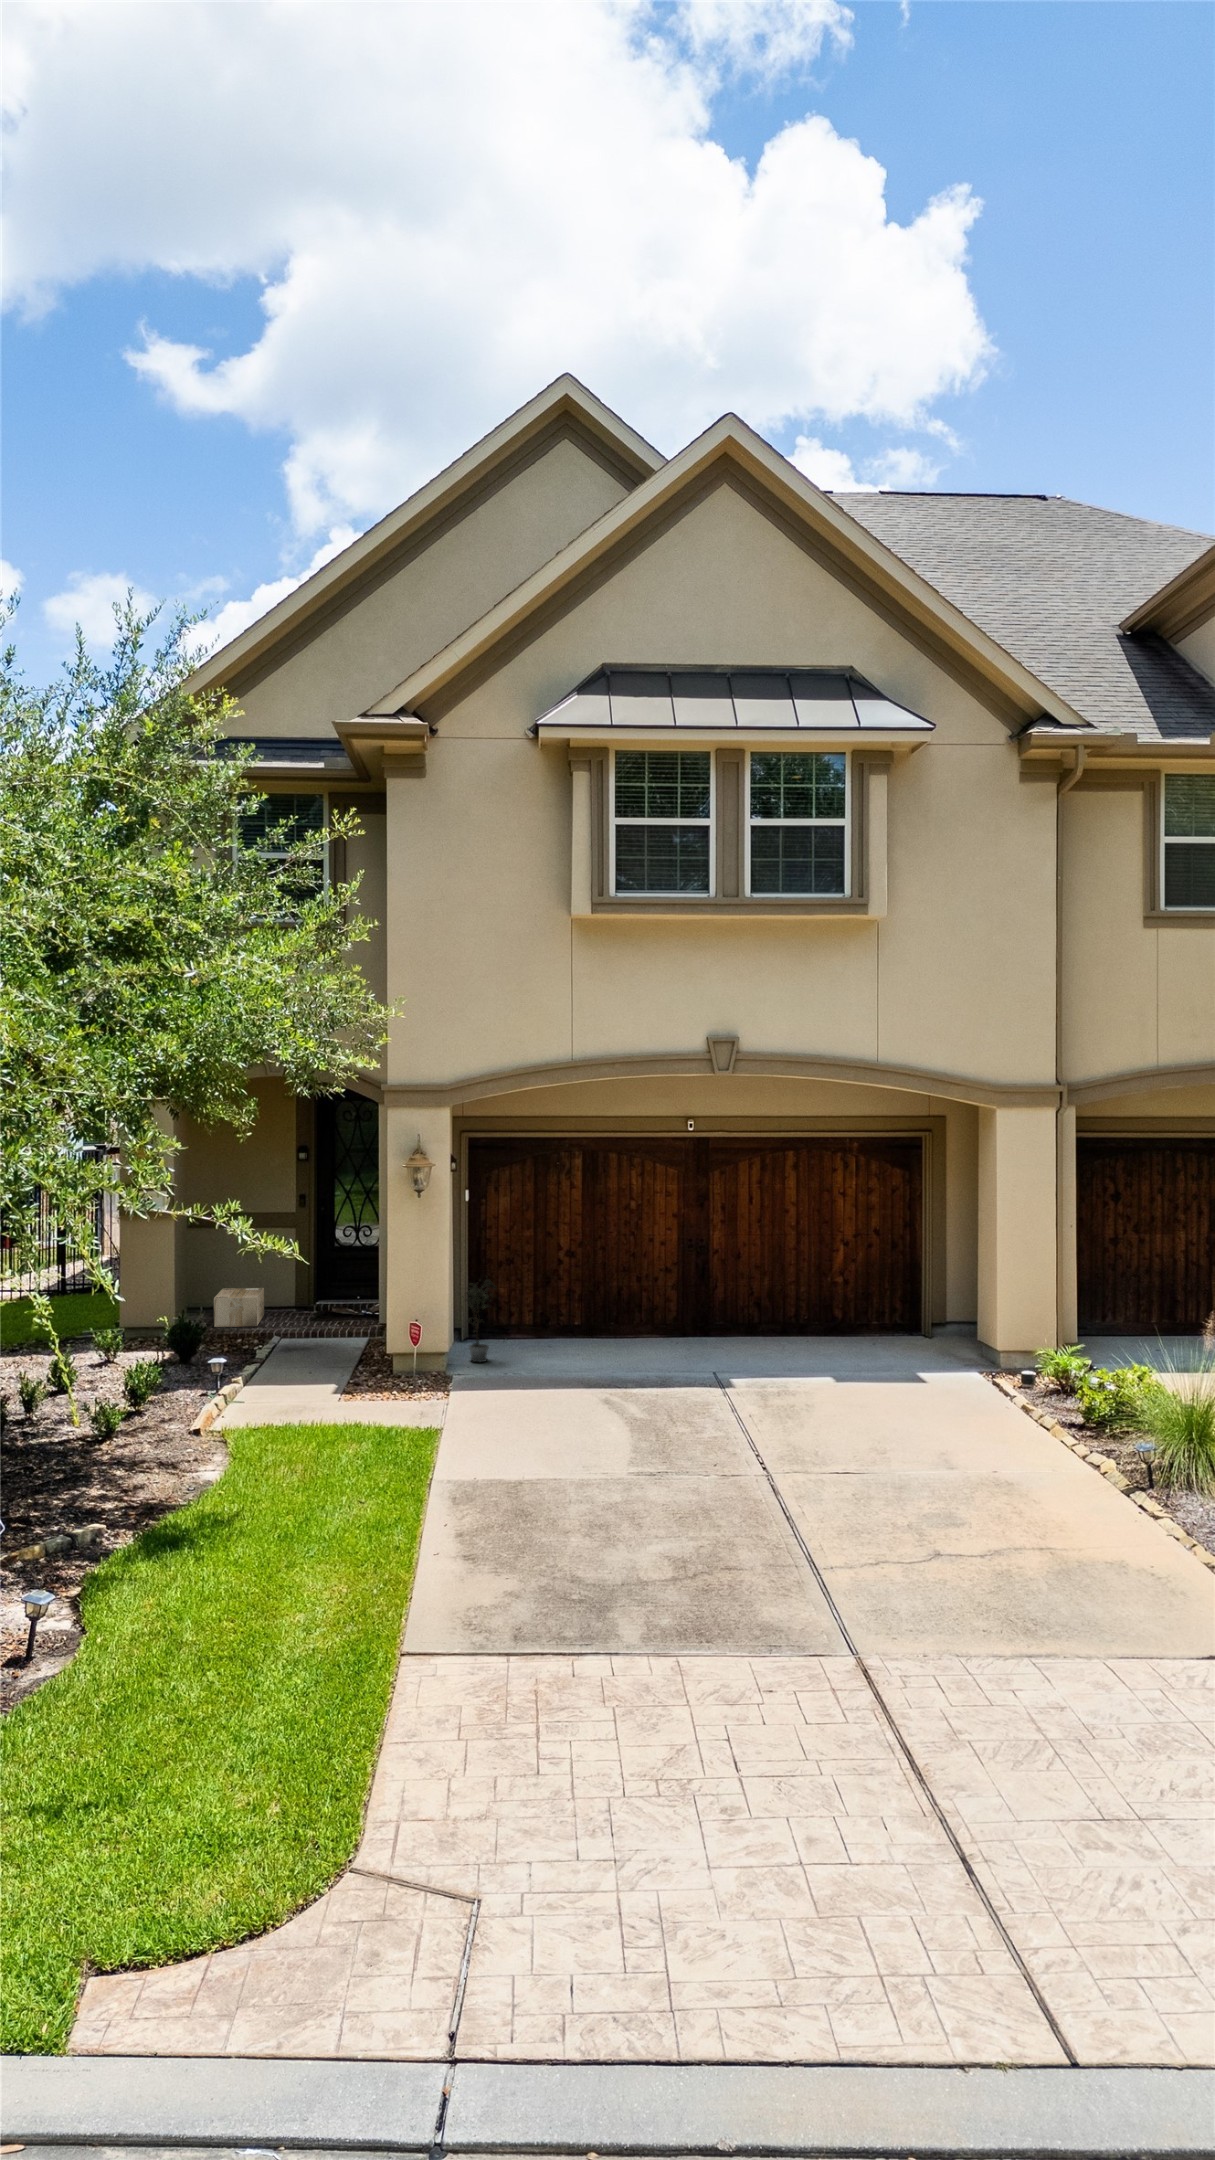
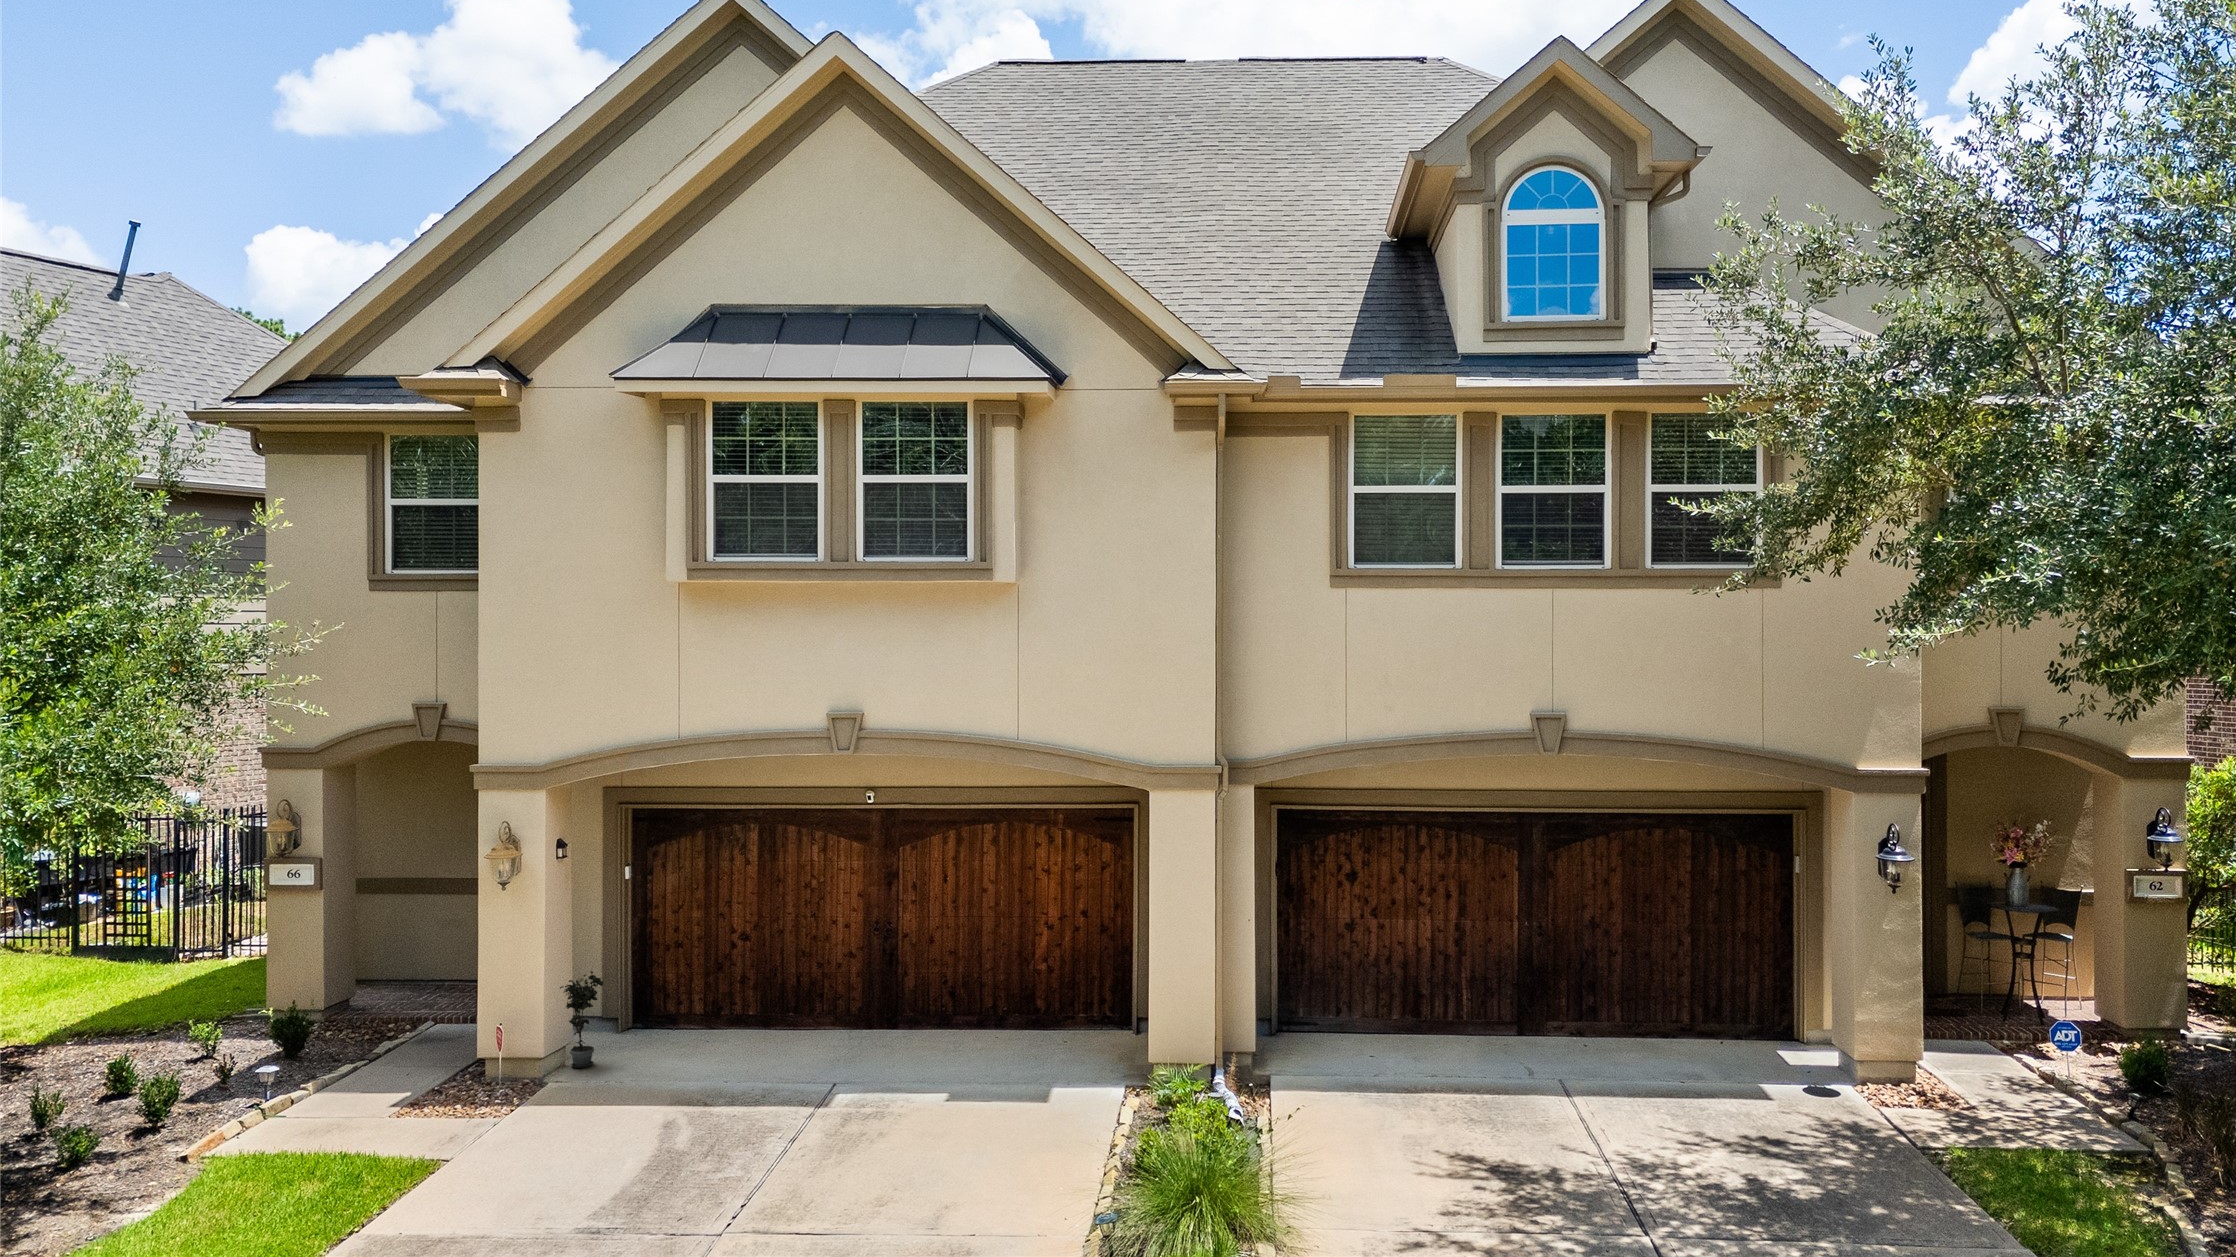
cardboard box: present [214,1288,264,1327] -> none [330,969,404,1019]

